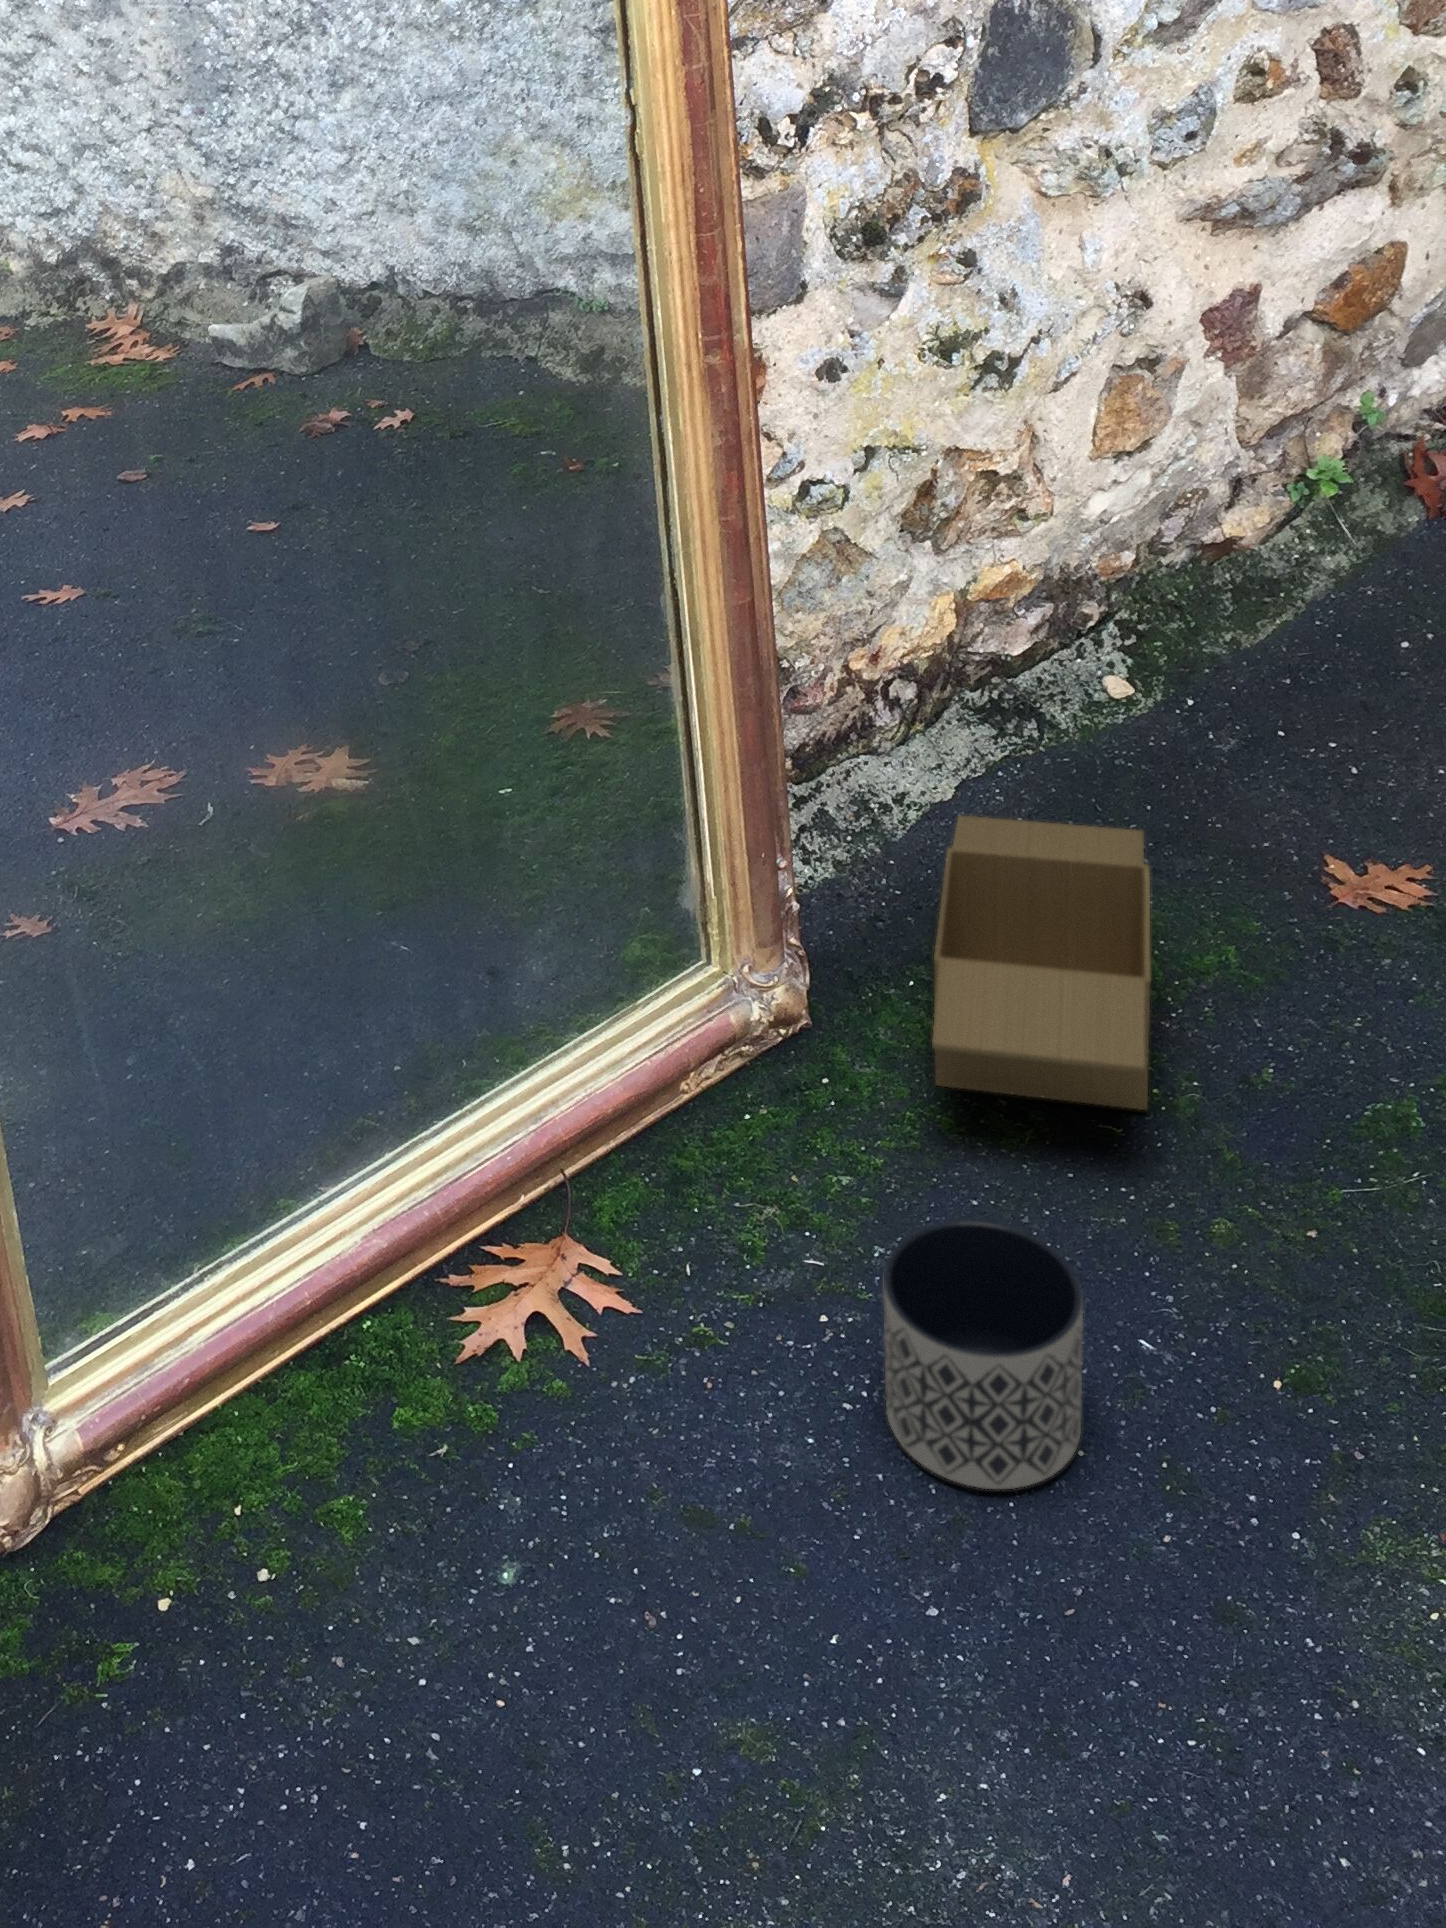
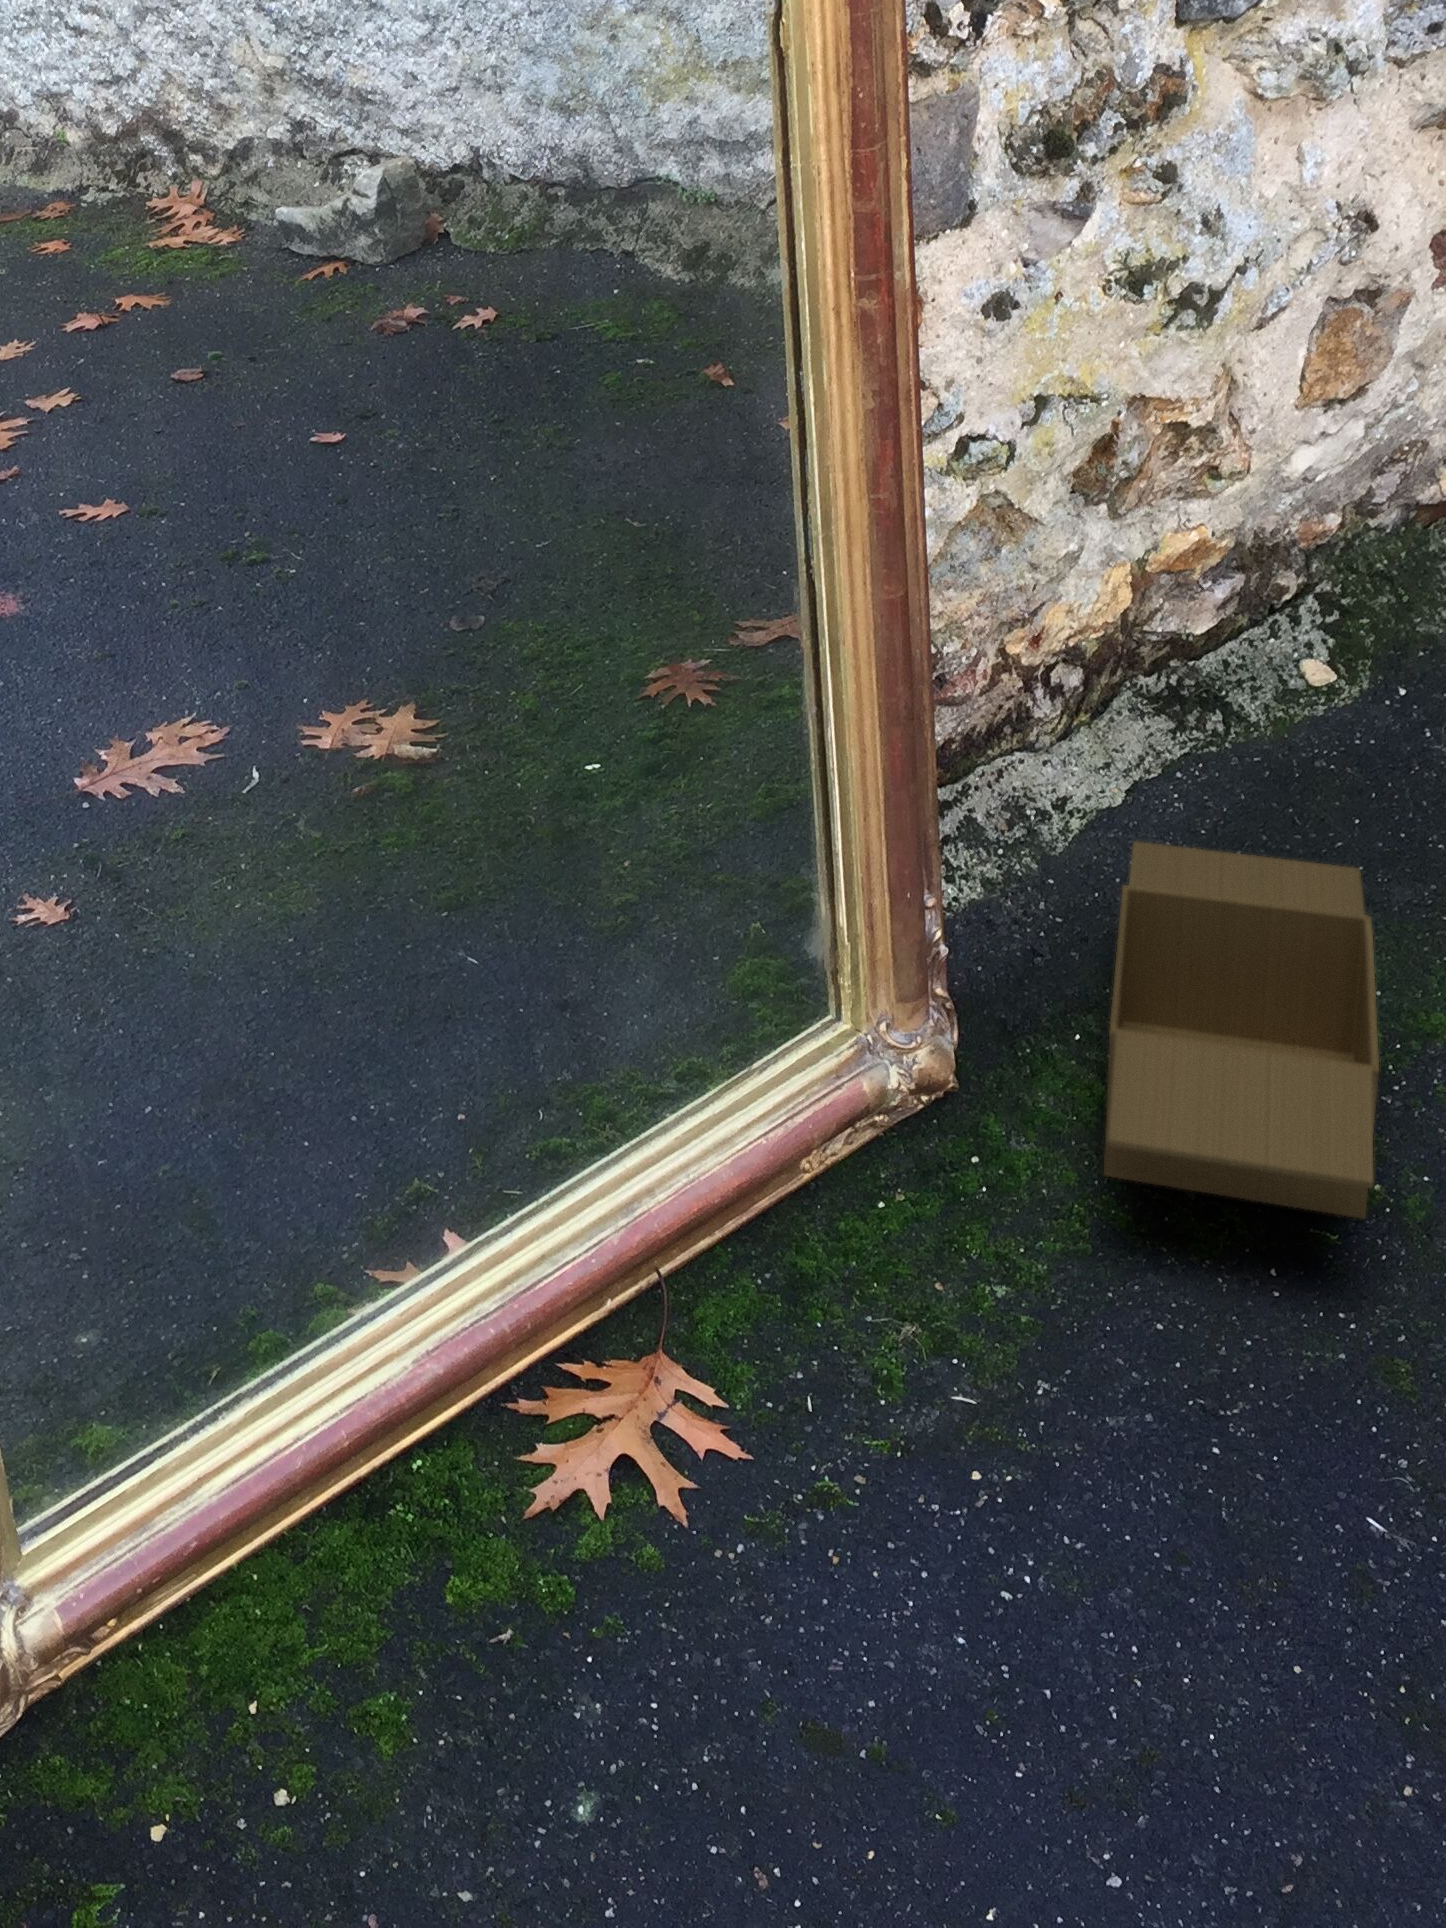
planter: present [883,1220,1083,1489] -> none [1049,1384,1308,1728]

